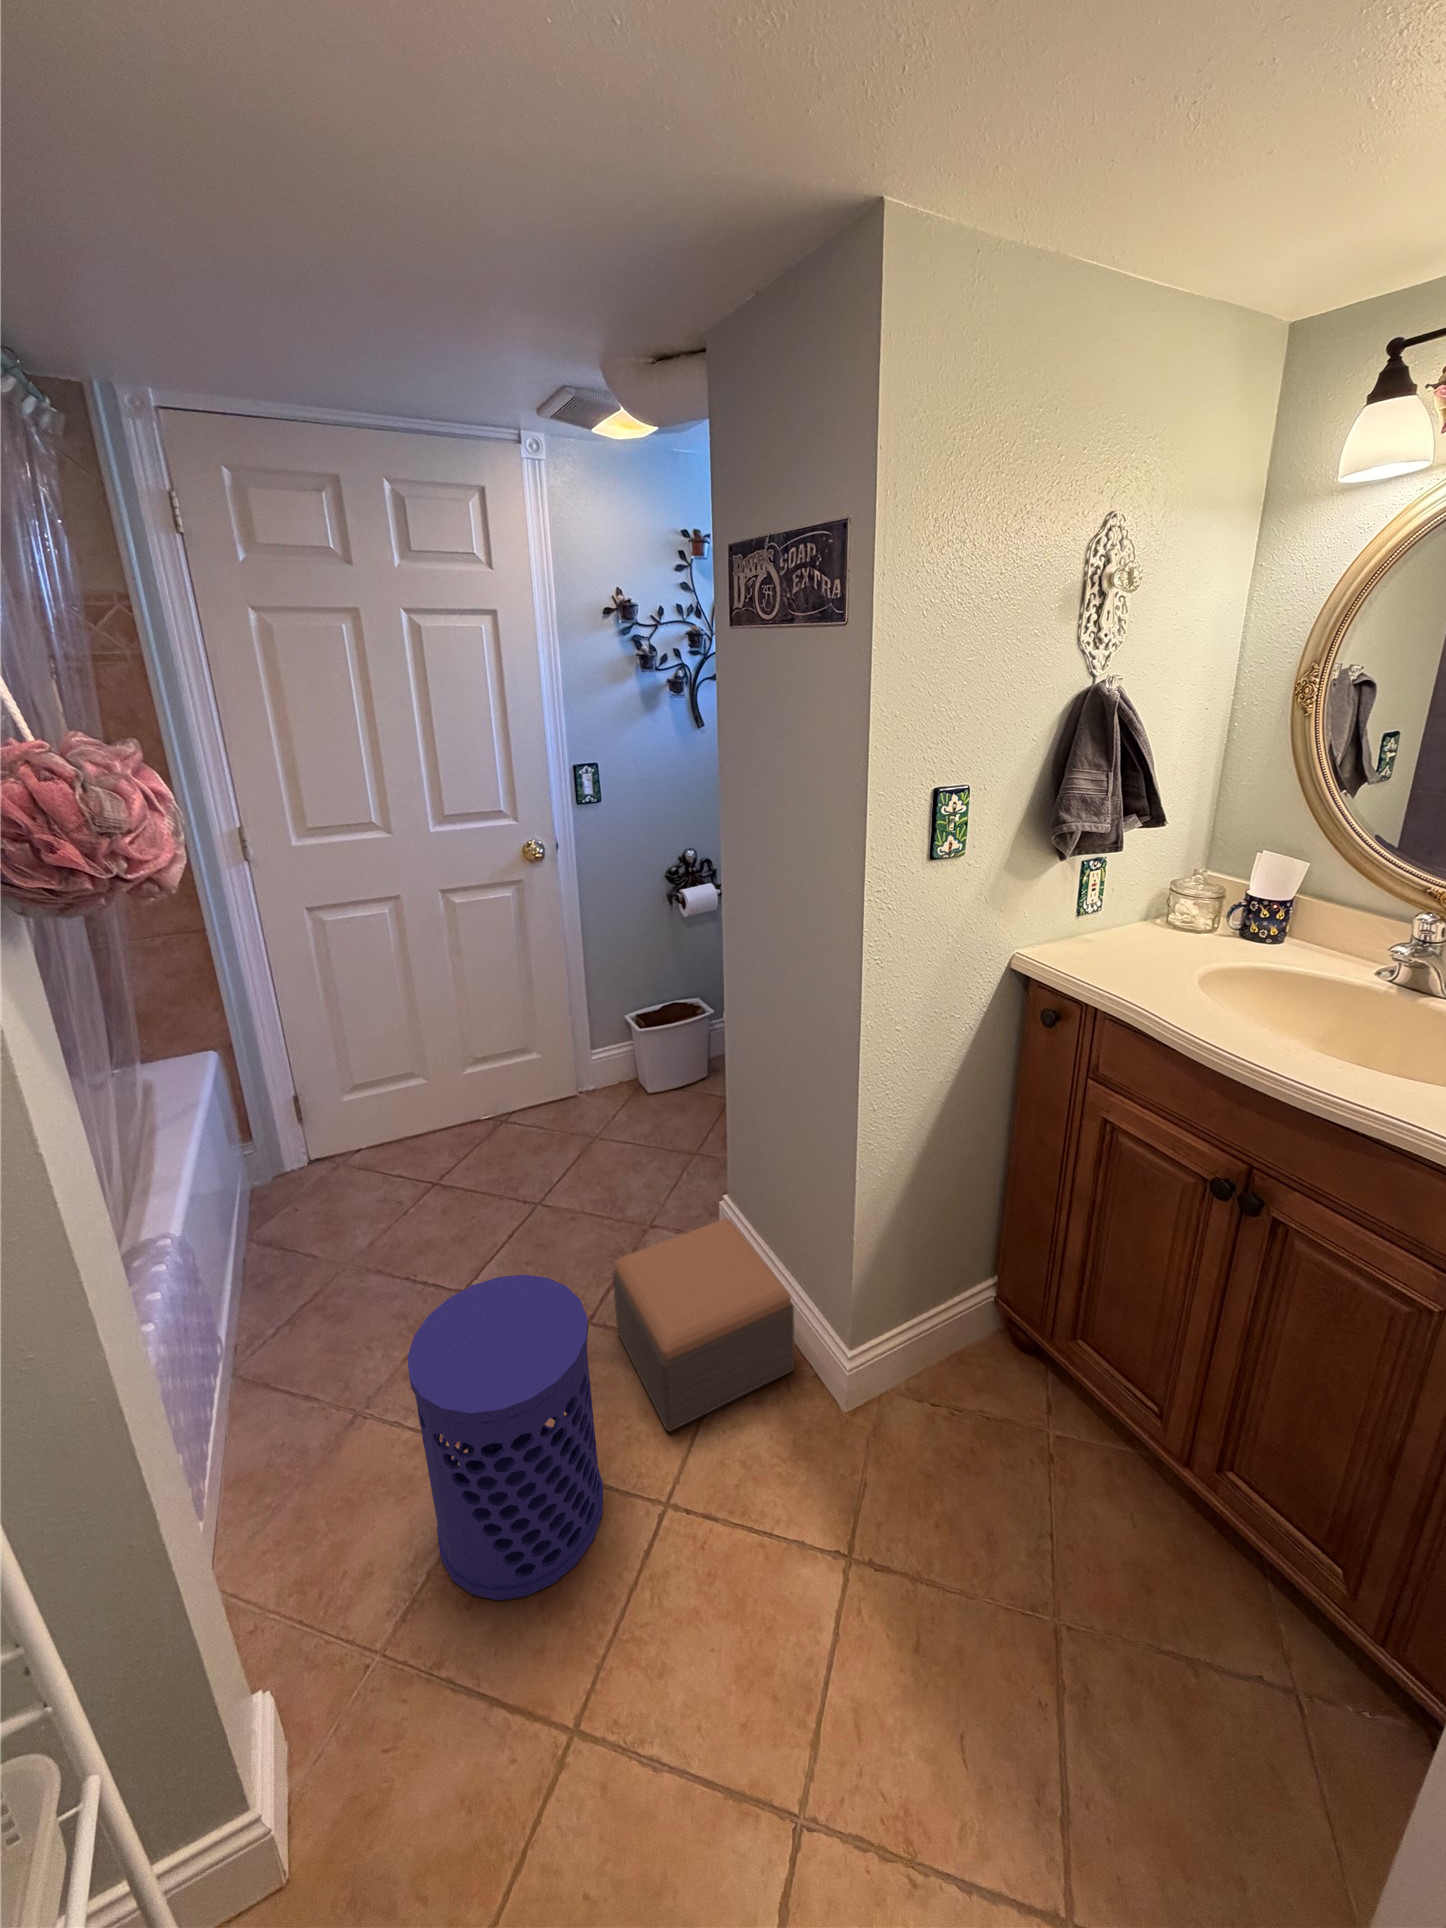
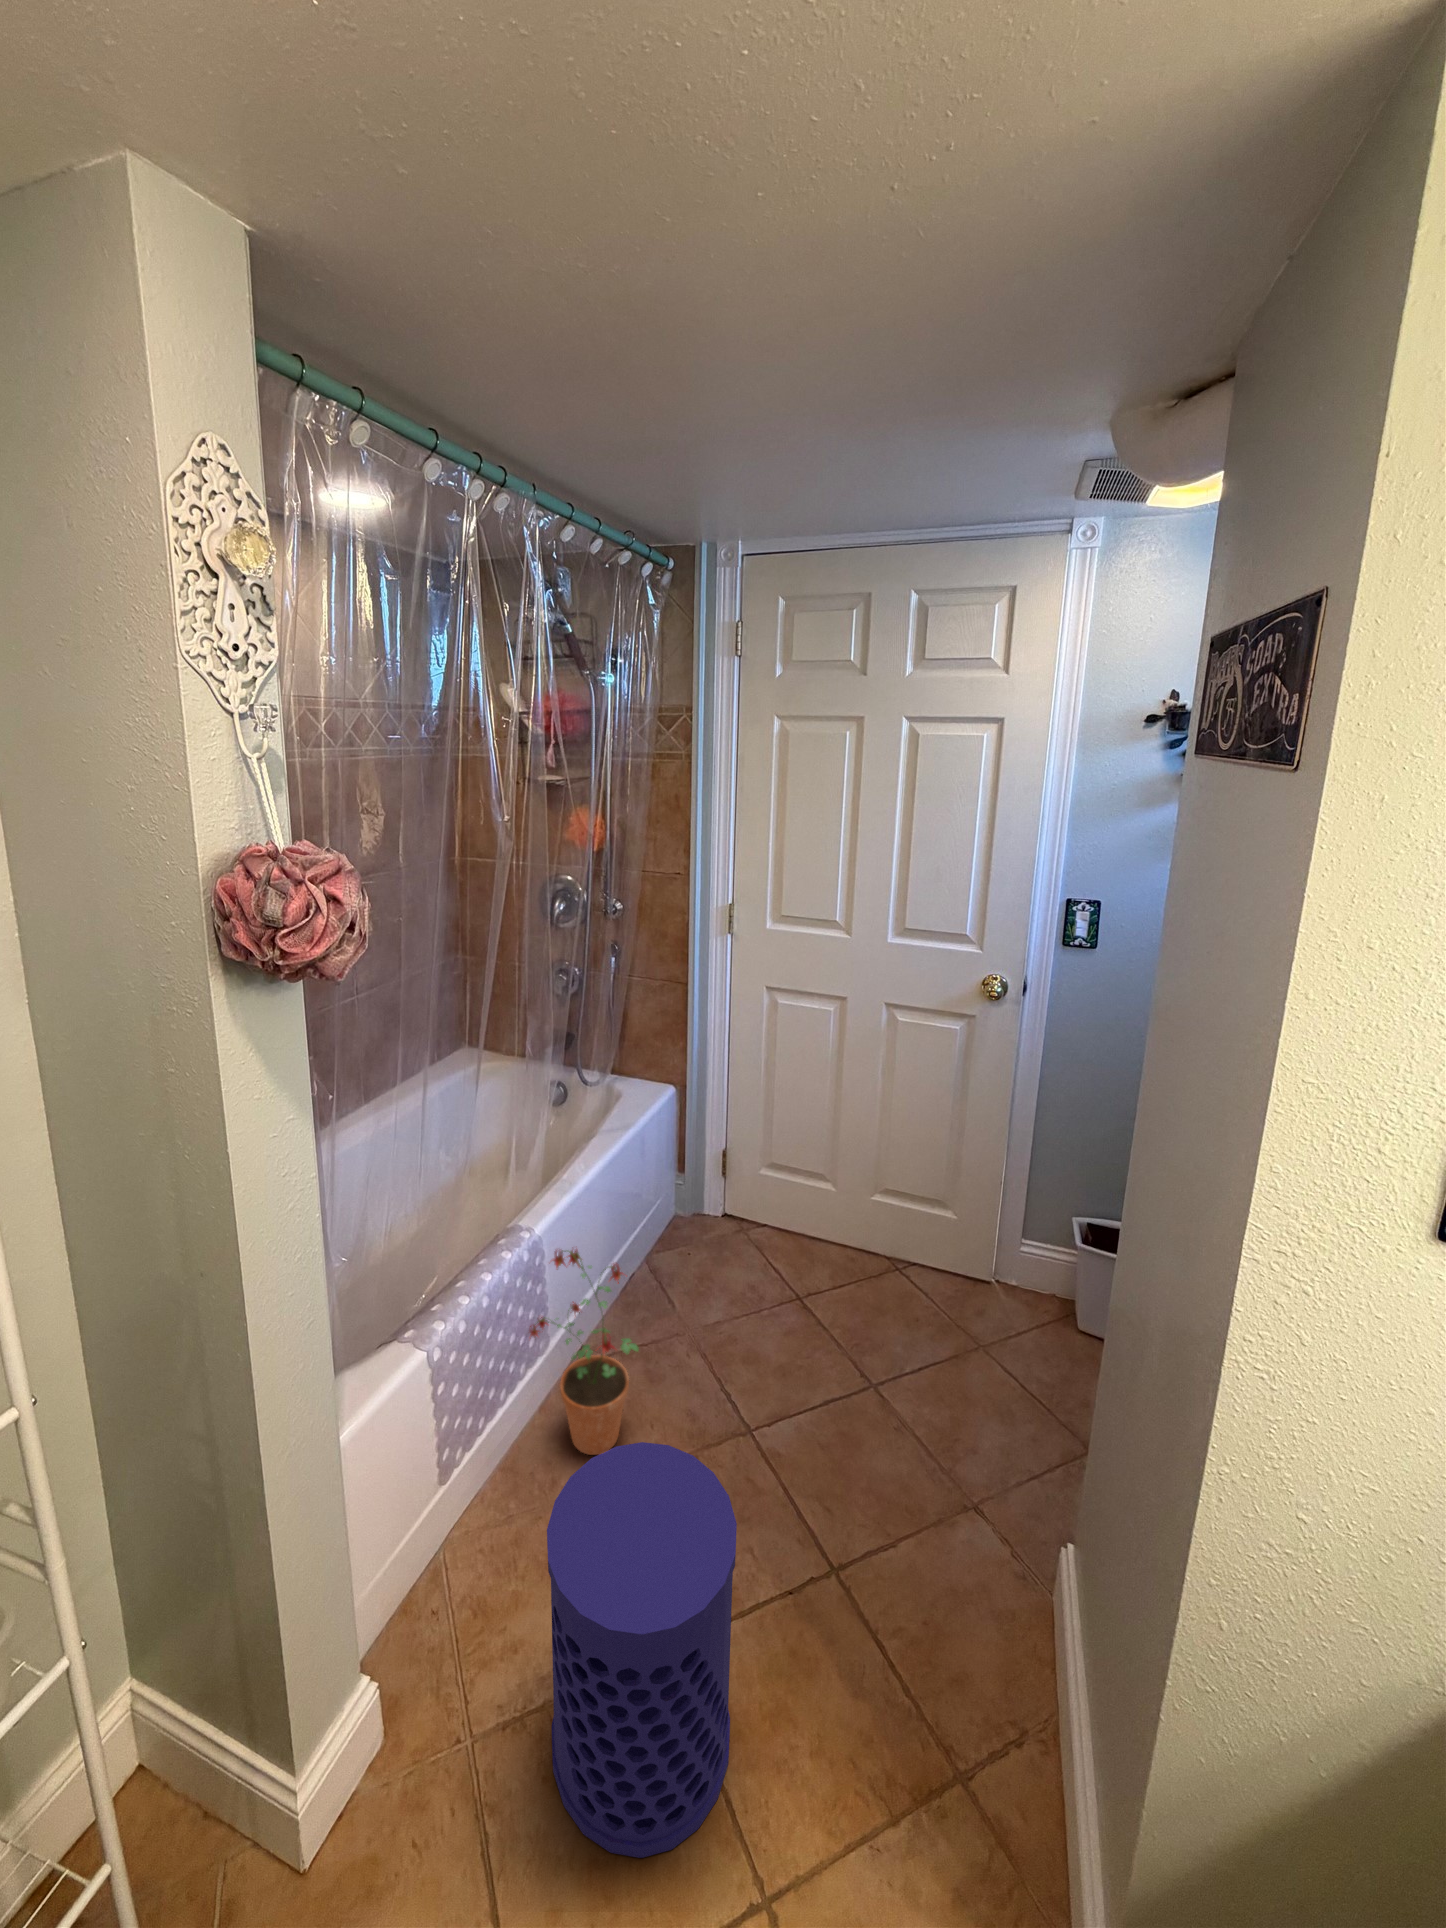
potted plant: none [210,1207,352,1417] -> present [530,1249,639,1455]
footstool: present [612,1219,794,1431] -> none [821,1526,1053,1912]

